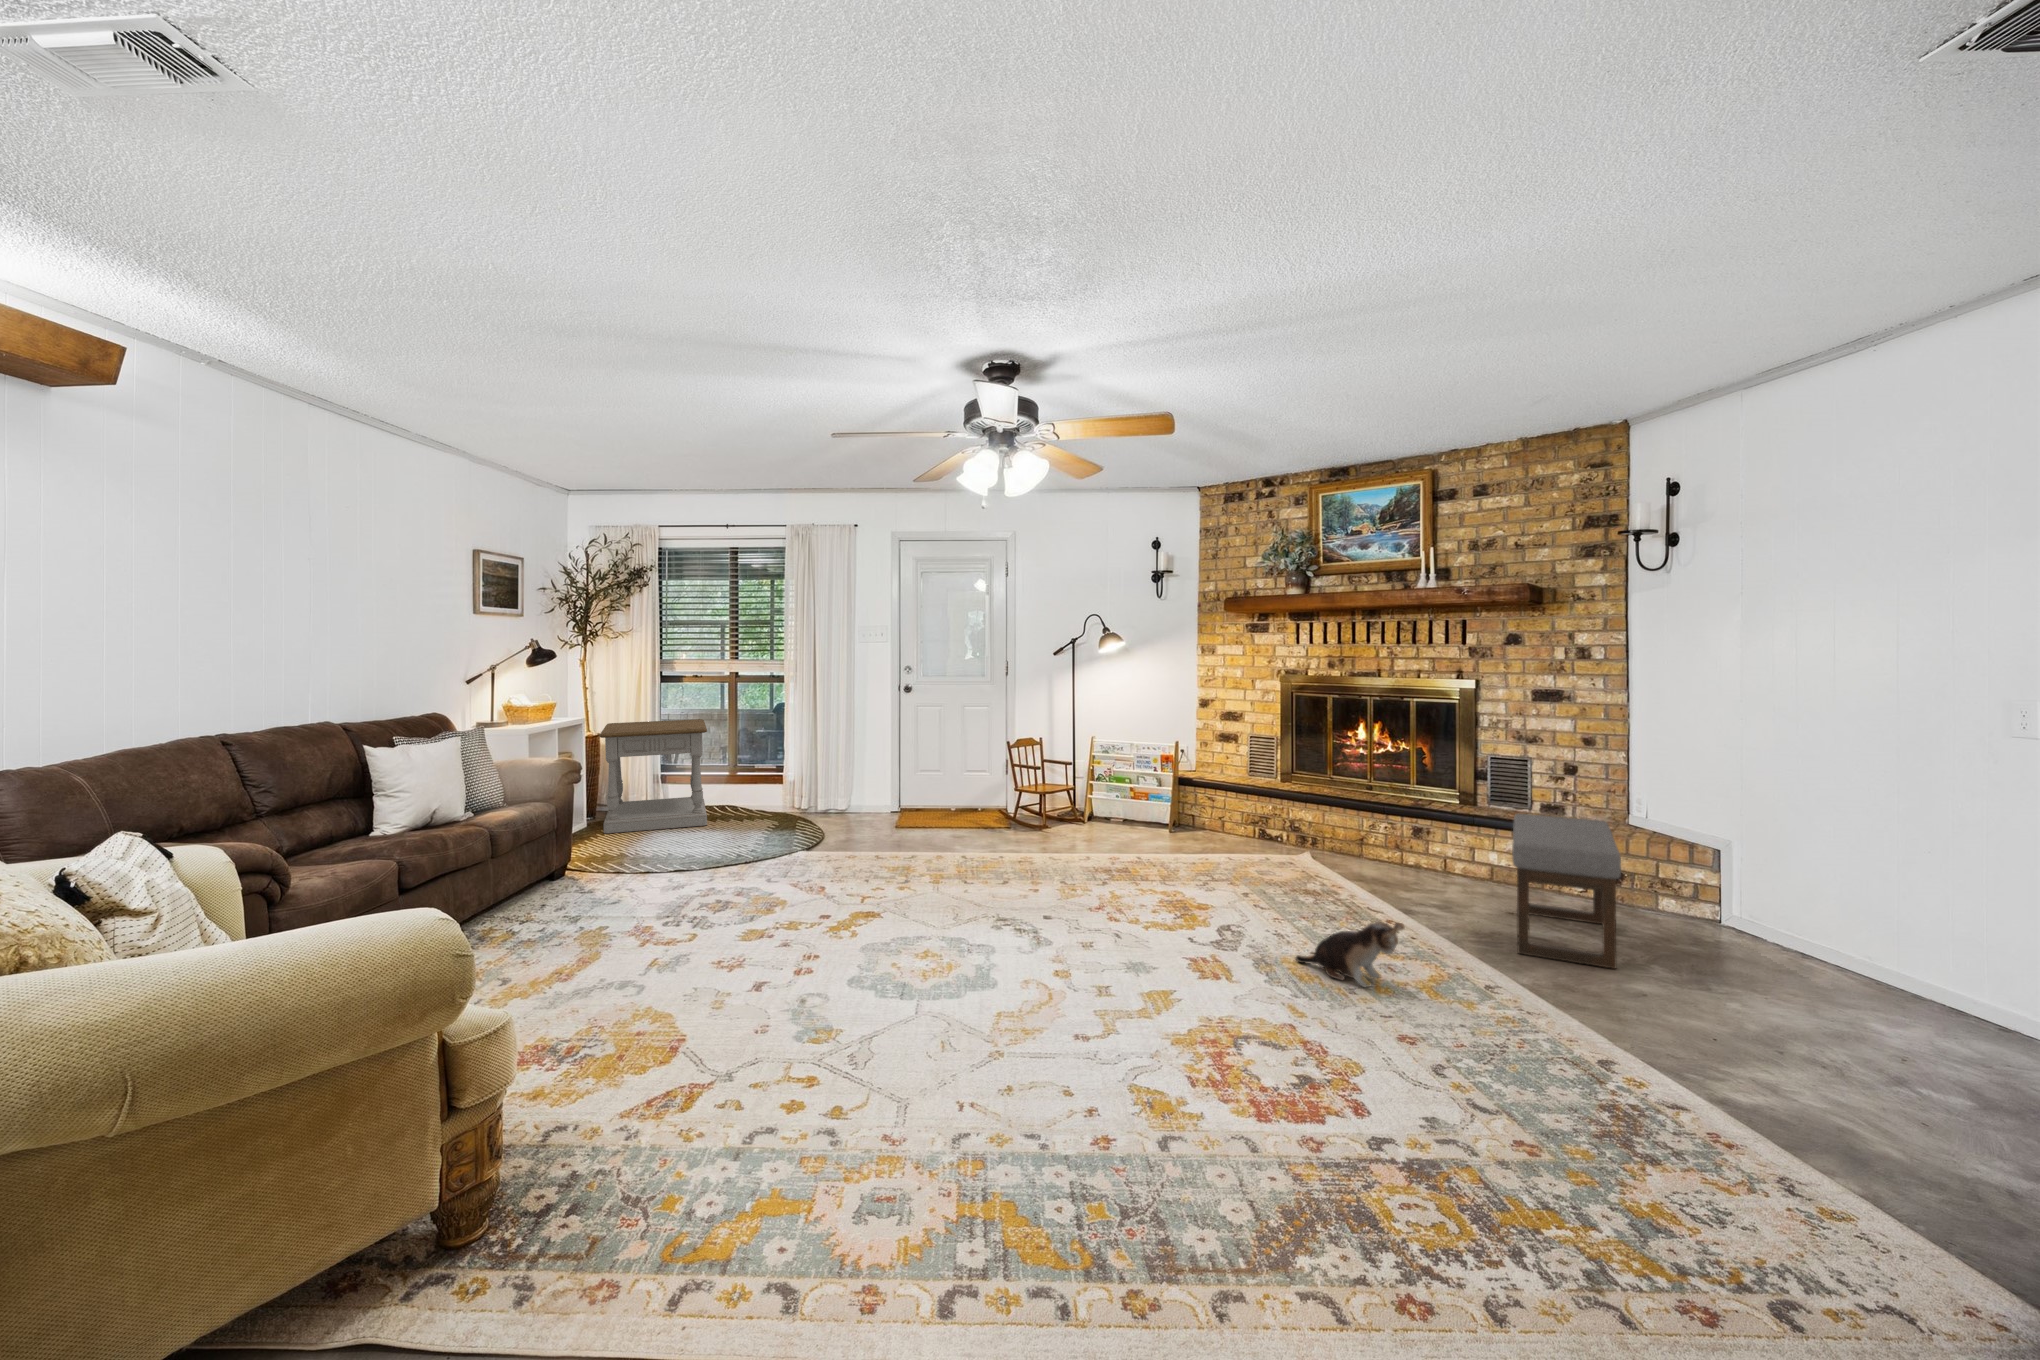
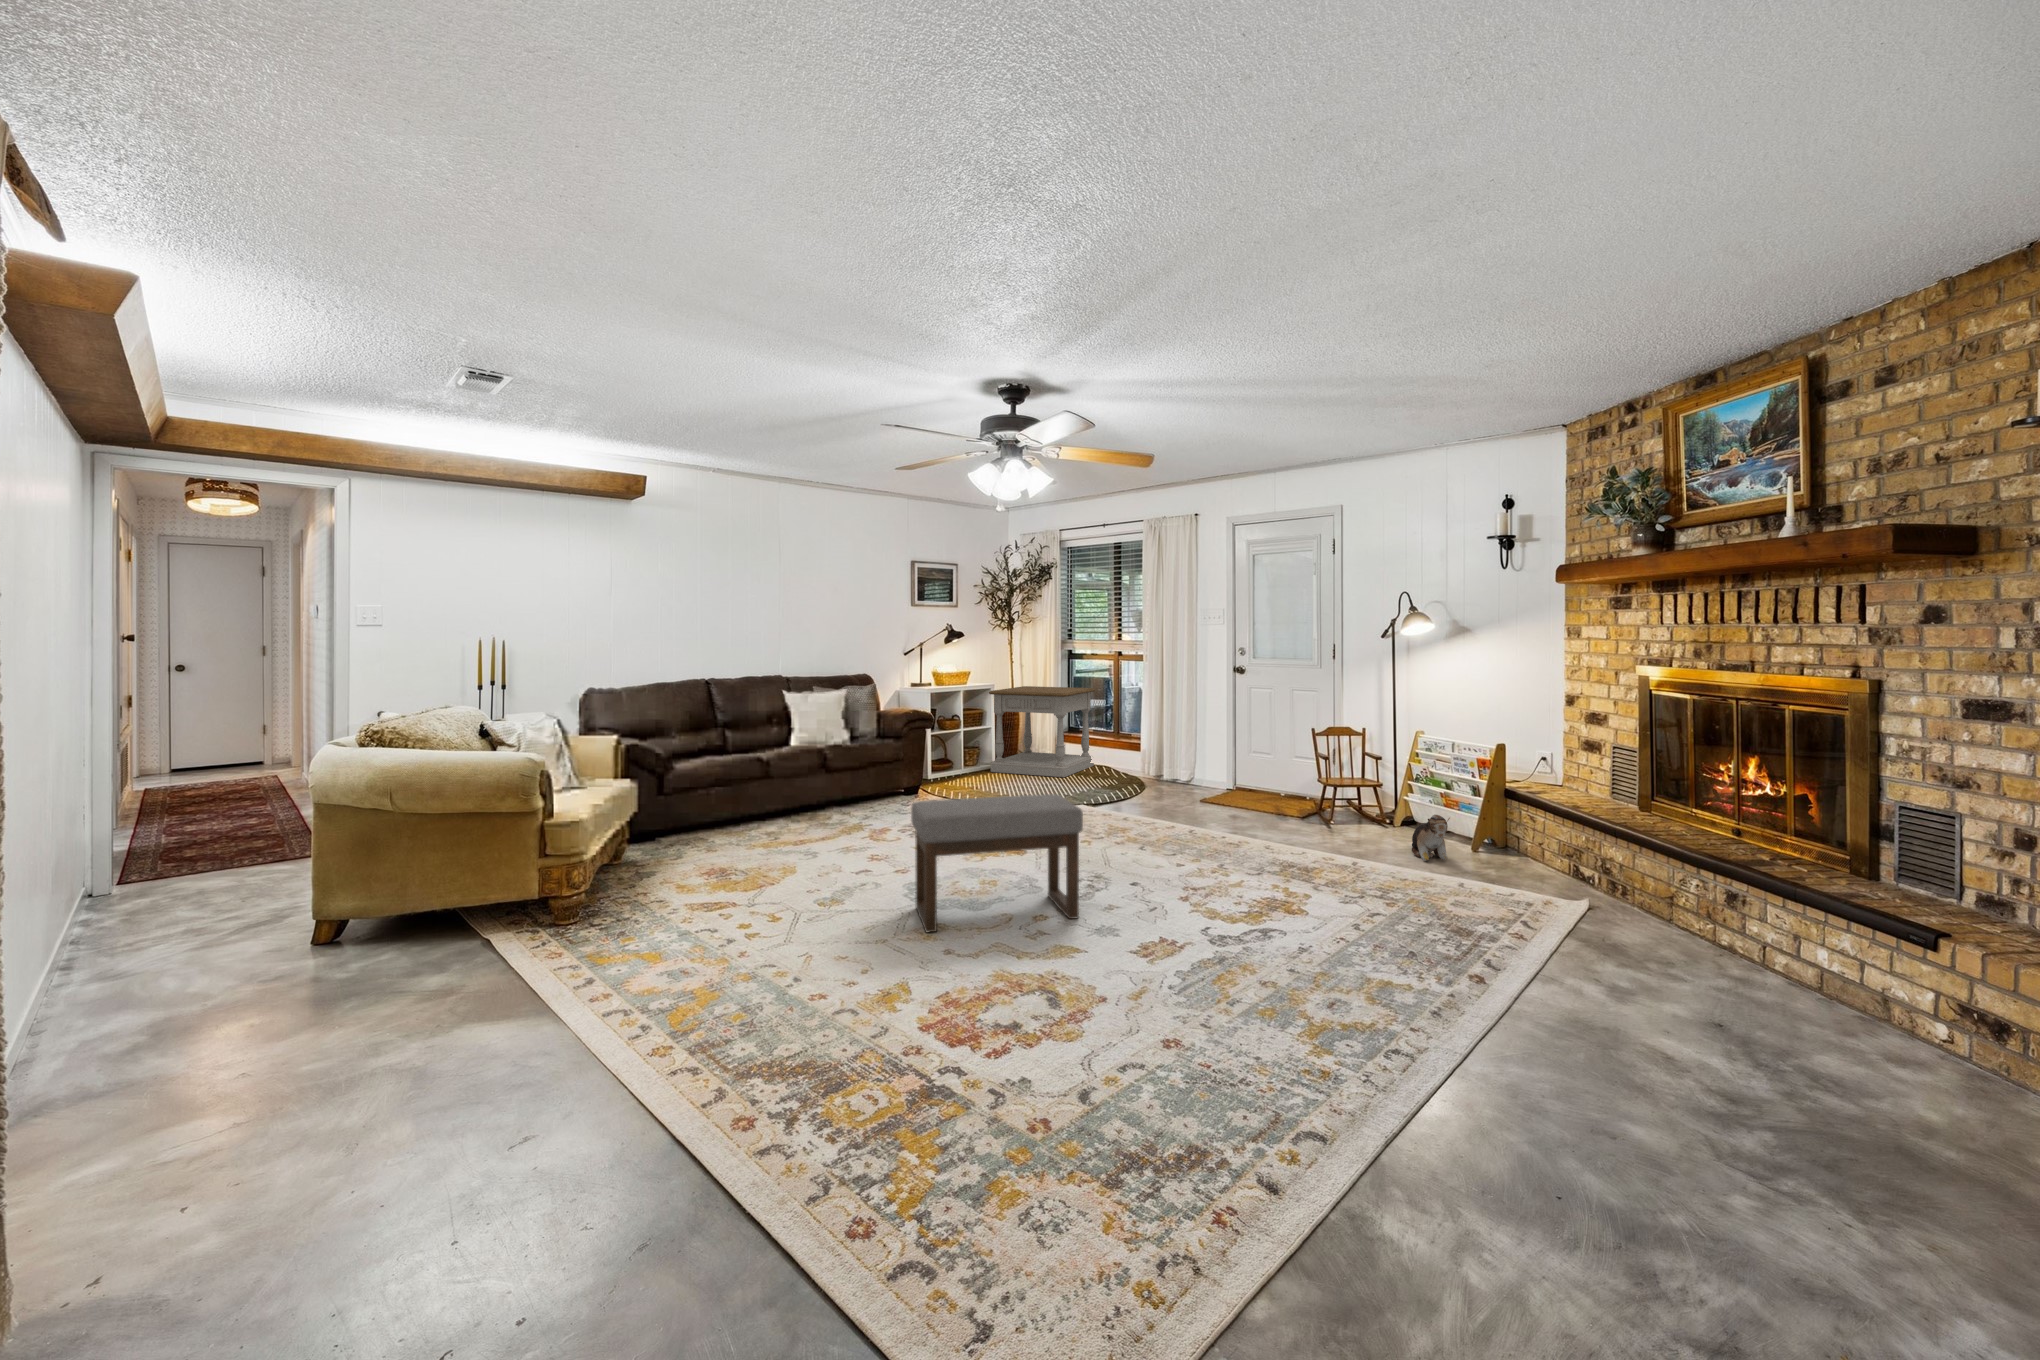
ottoman: present [1512,814,1621,969] -> present [911,794,1083,932]
plush toy: present [1296,922,1405,987] -> present [1412,815,1450,861]

